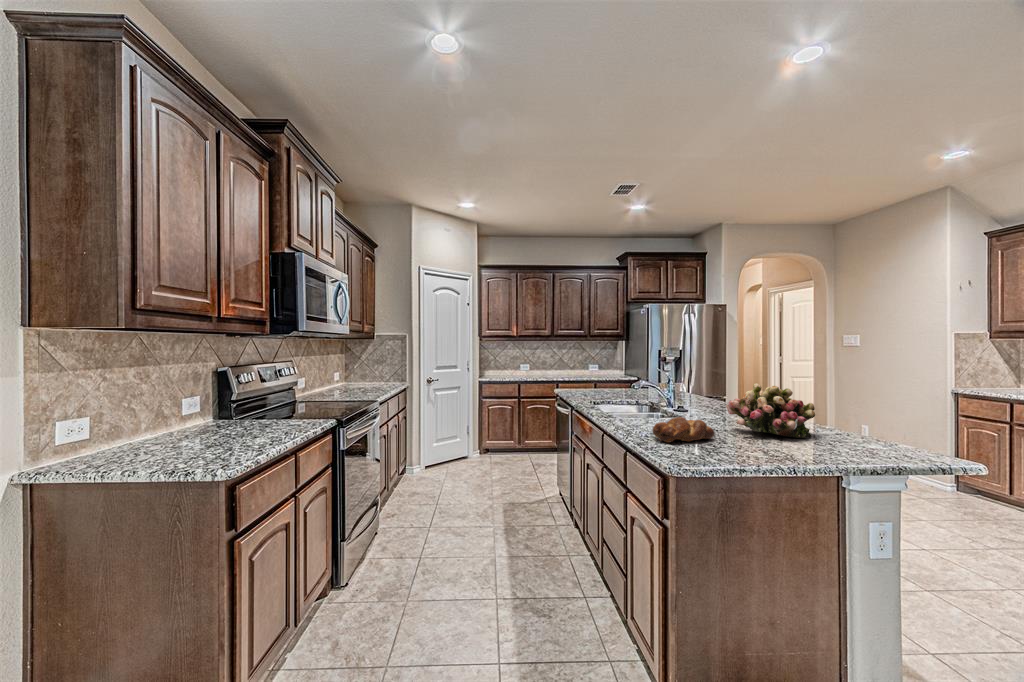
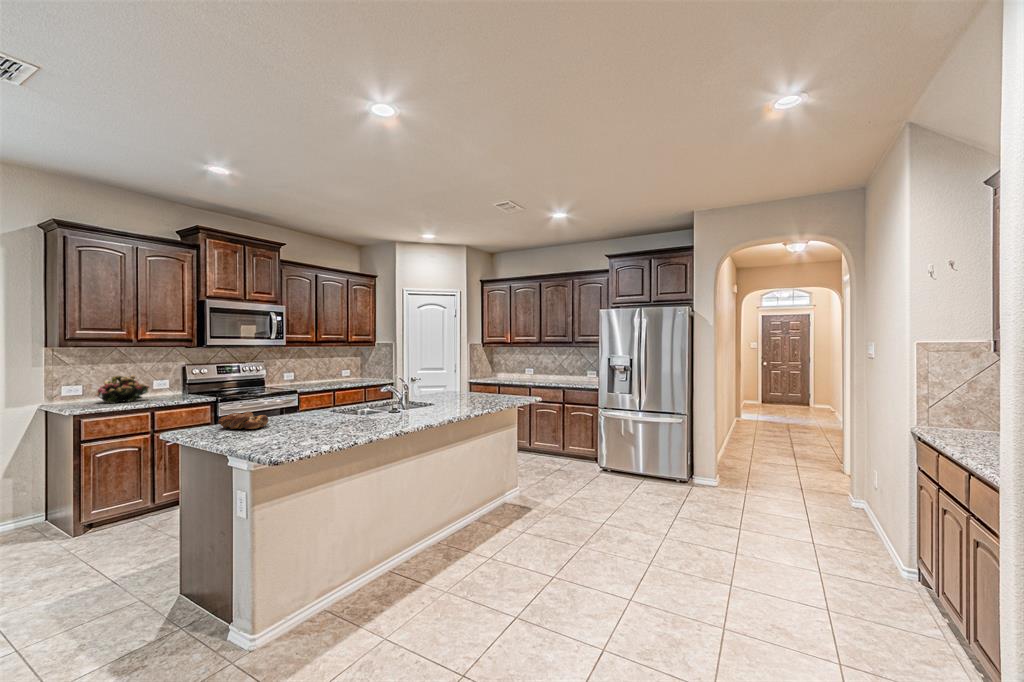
flower arrangement: present [726,383,815,438] -> present [95,374,150,404]

